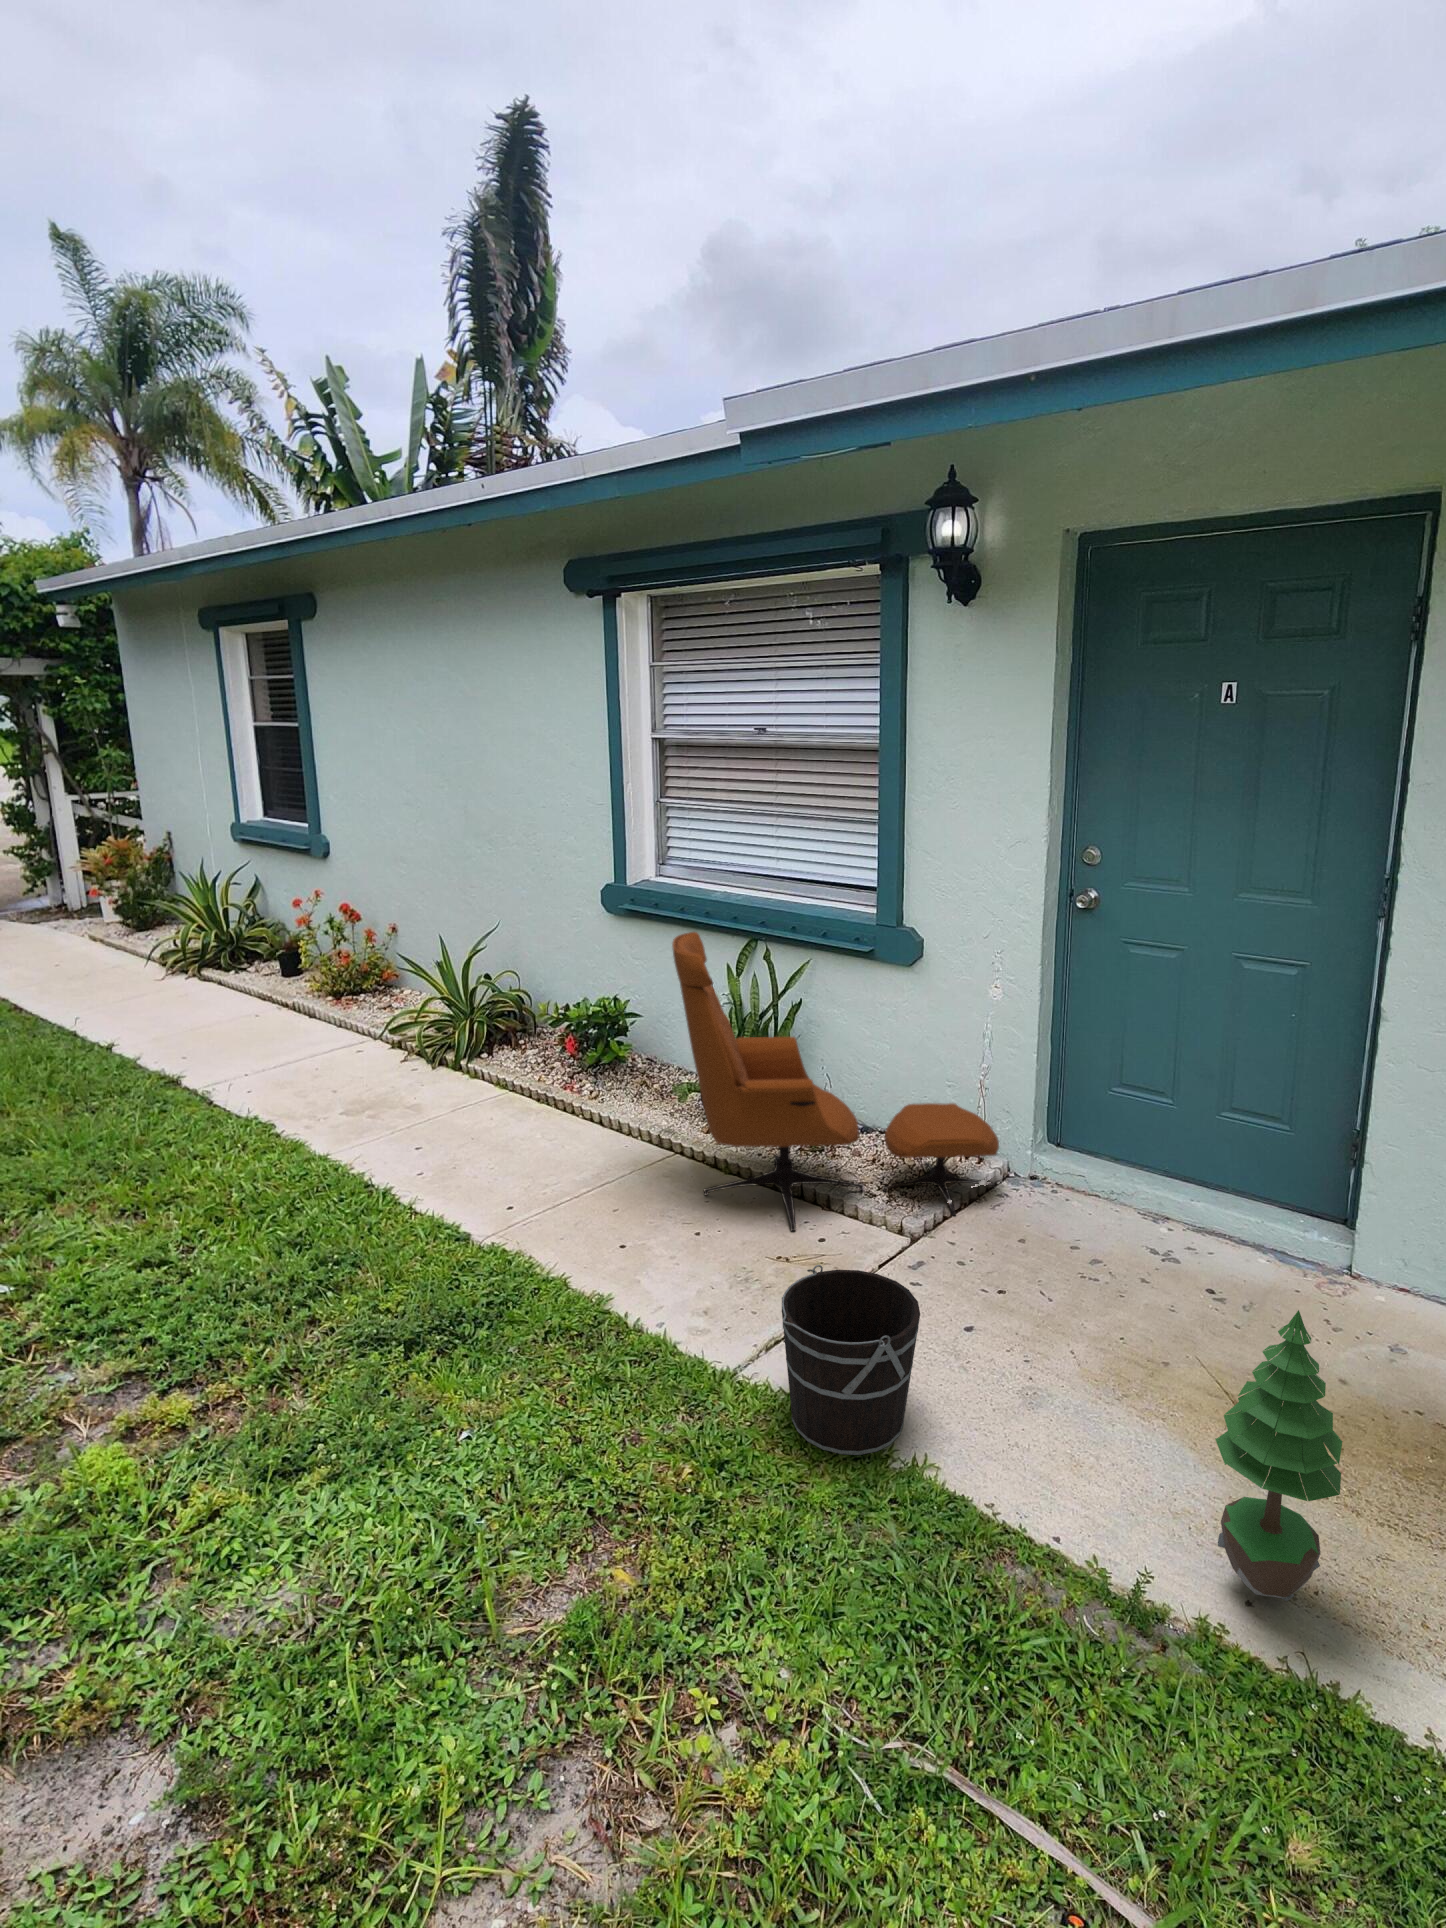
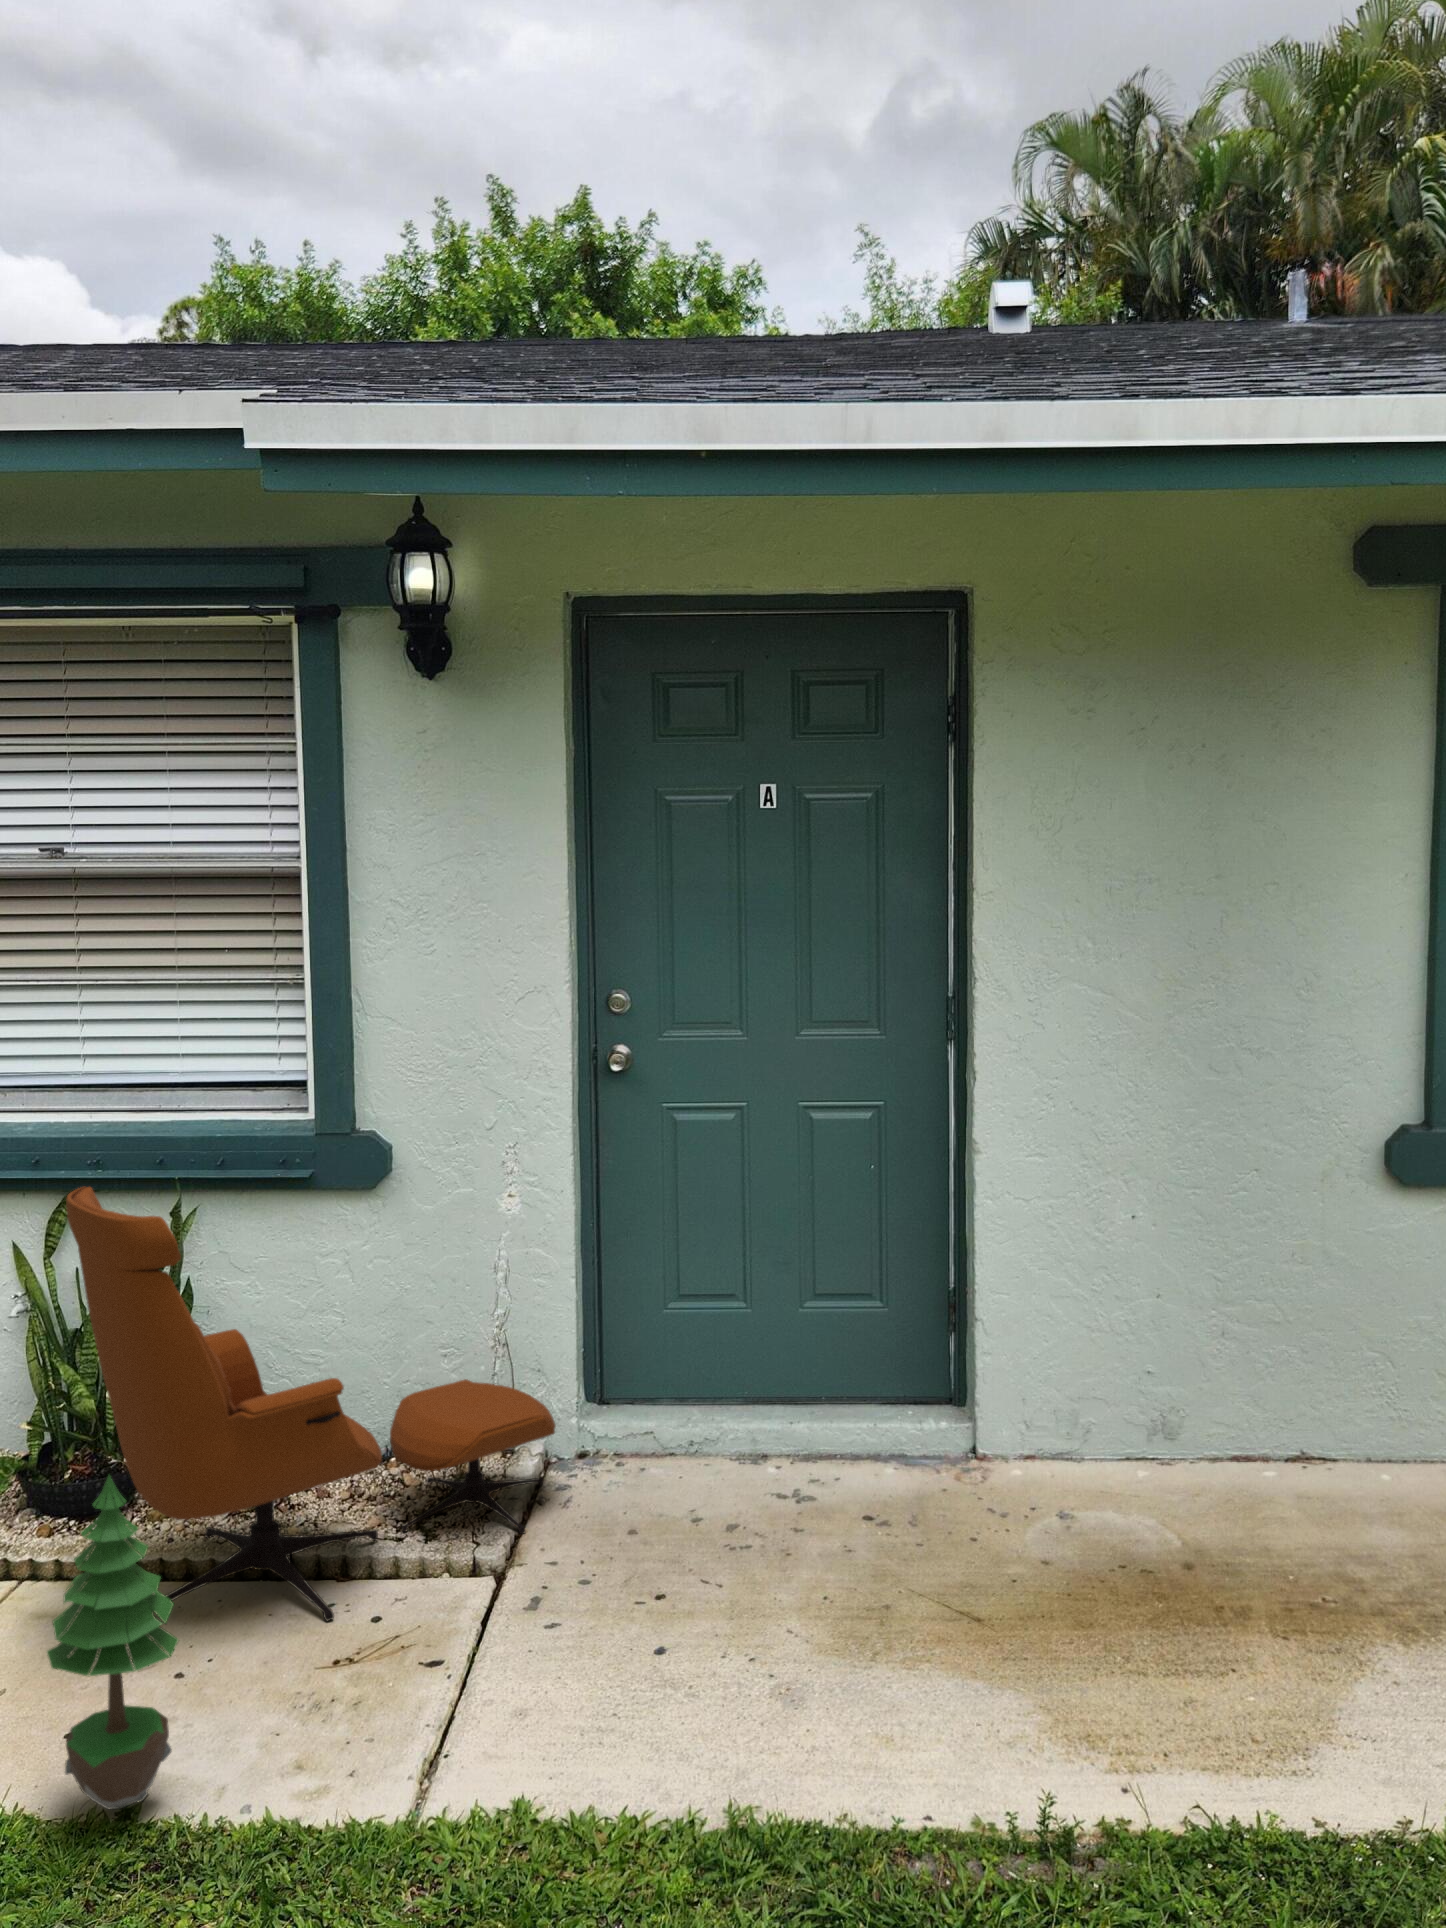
bucket: present [782,1265,920,1455] -> none [519,1594,707,1845]
potted tree: present [1215,1310,1343,1601] -> present [47,1475,178,1809]

